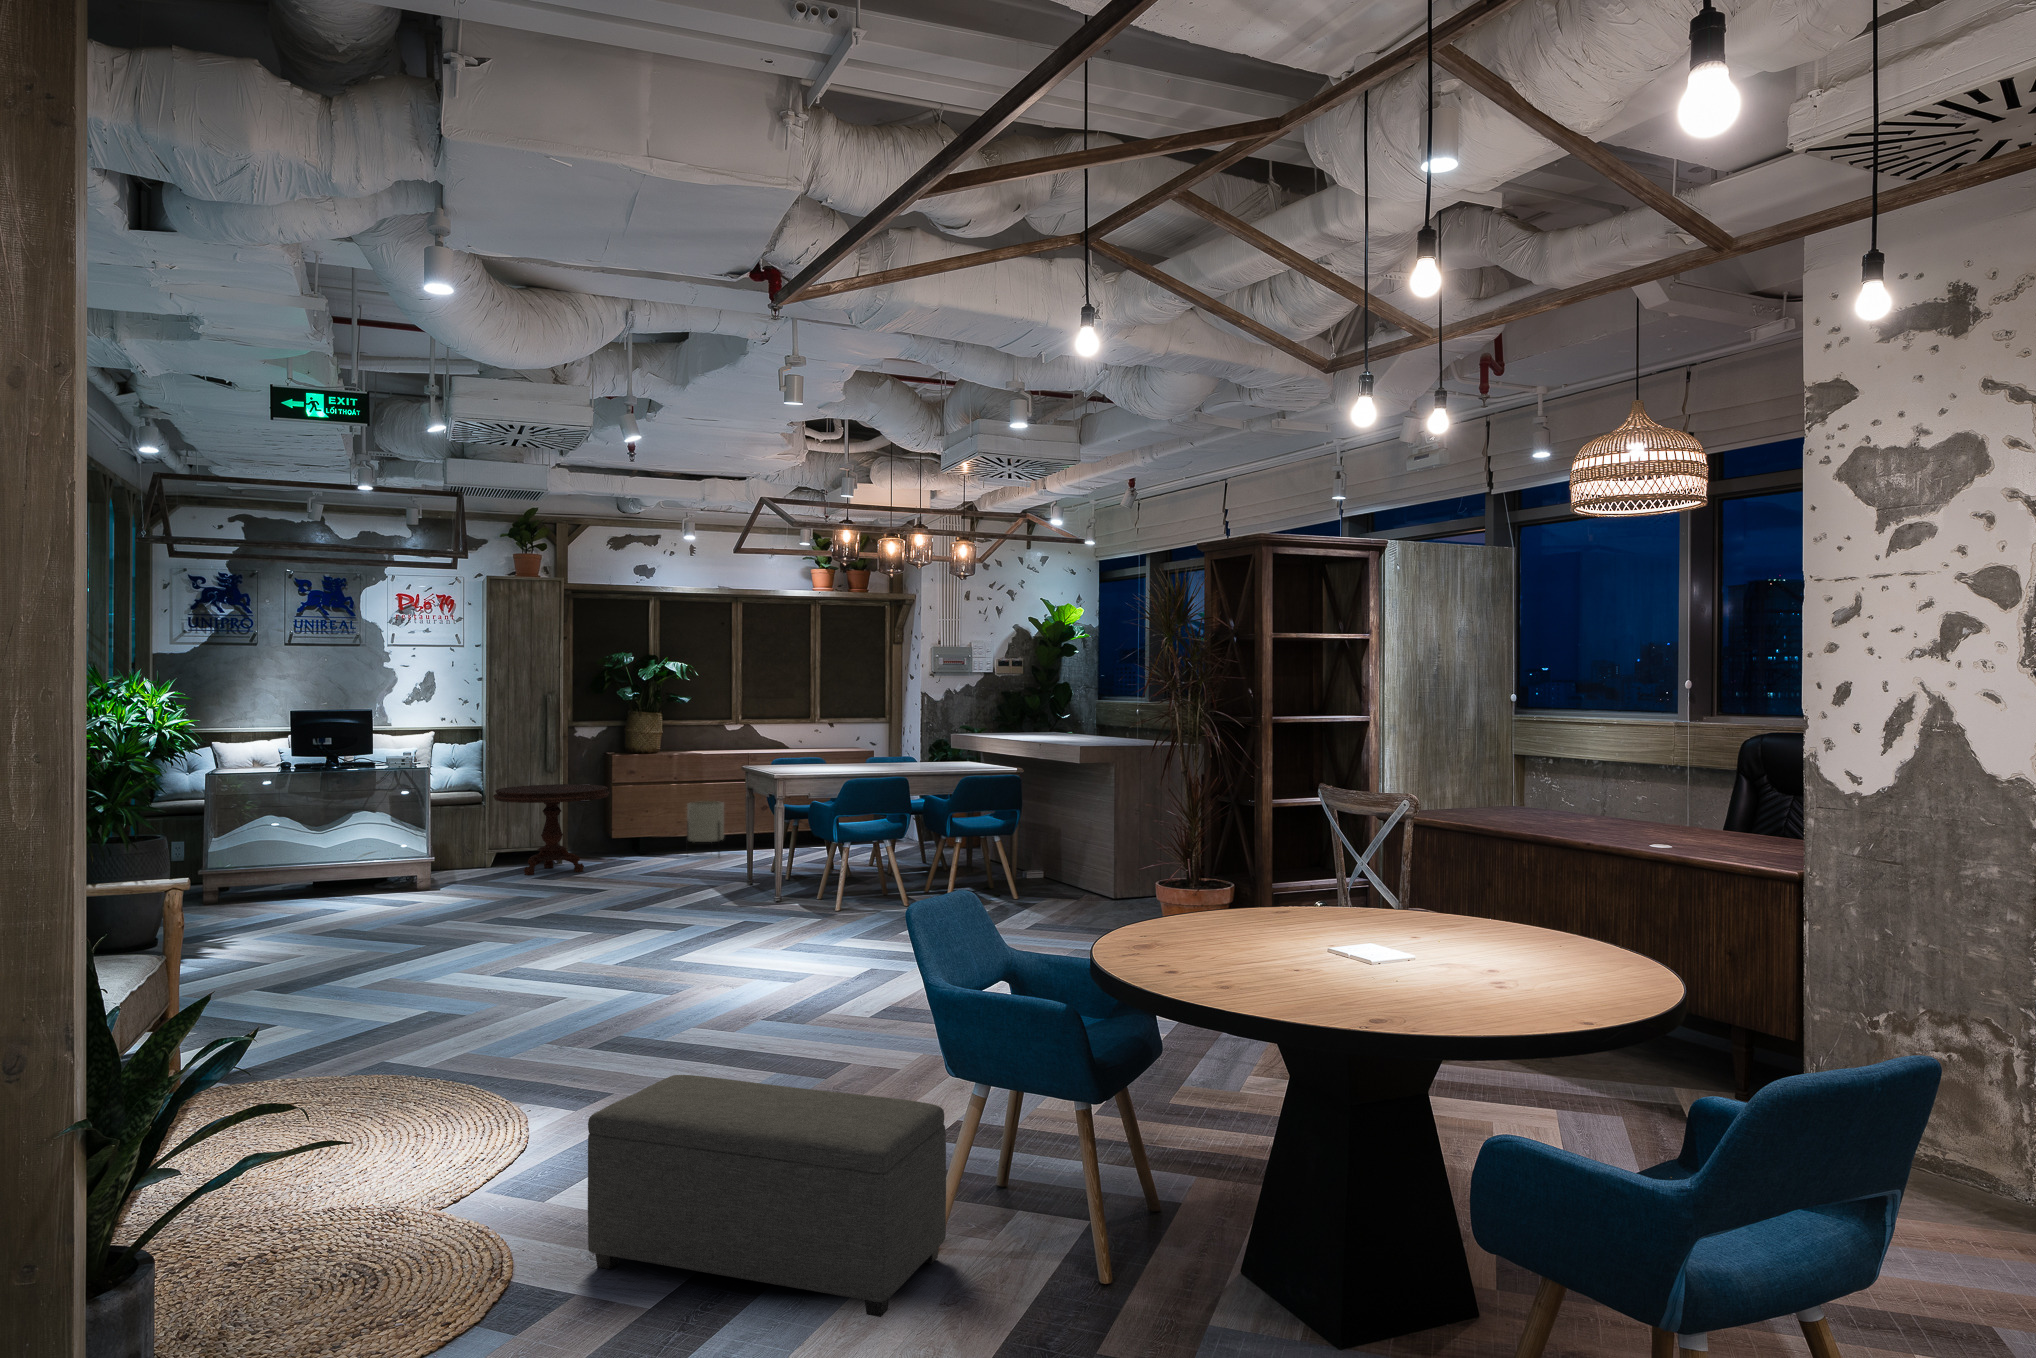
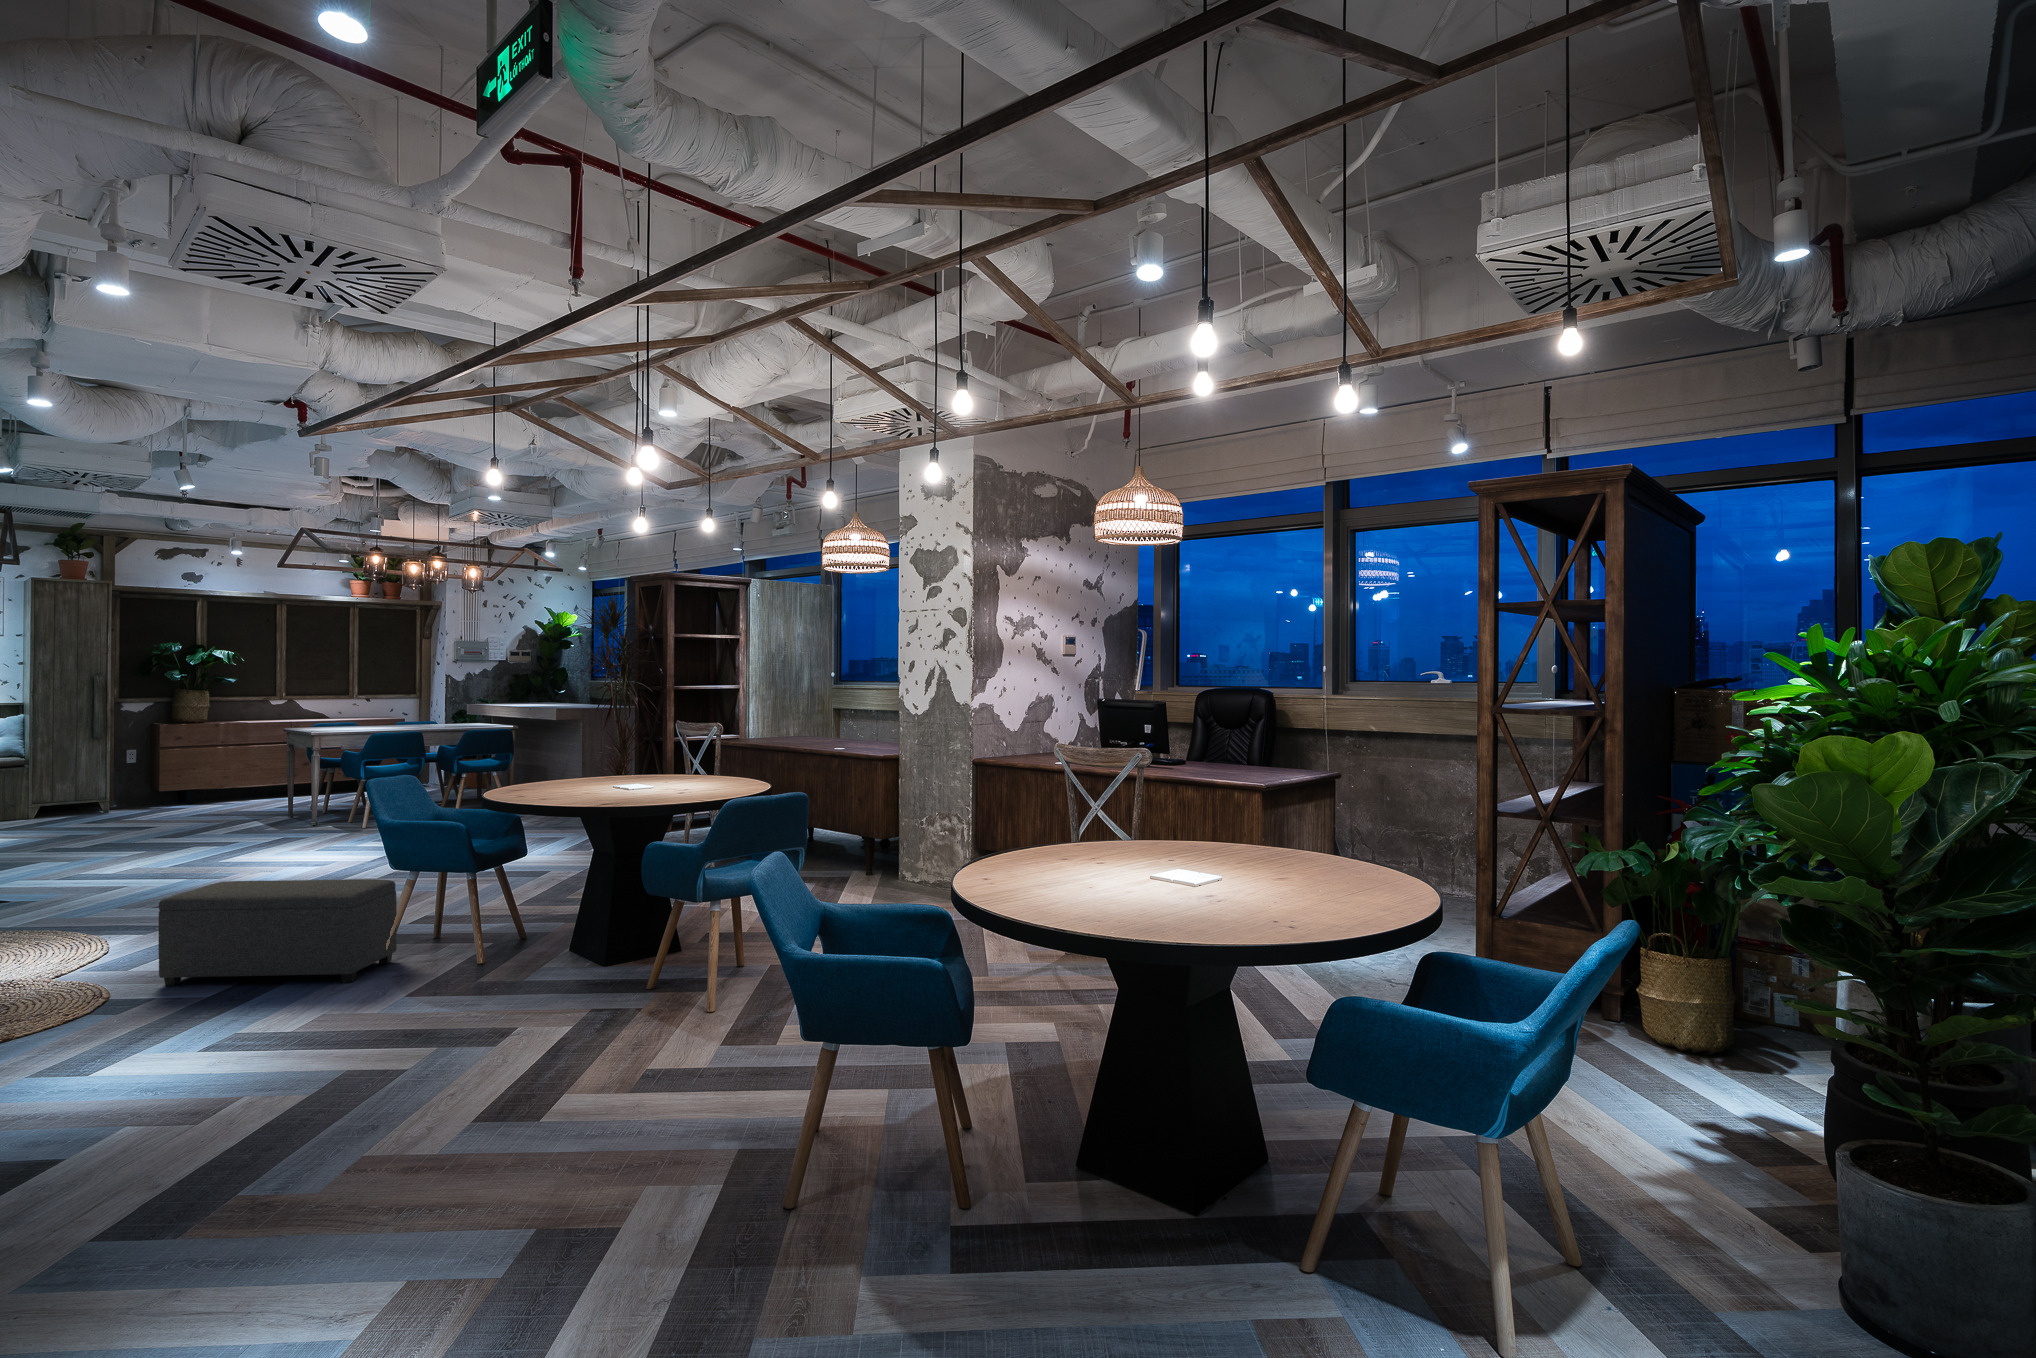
side table: present [493,784,610,875] -> none [41,746,159,819]
planter: present [687,801,724,843] -> none [233,758,268,802]

